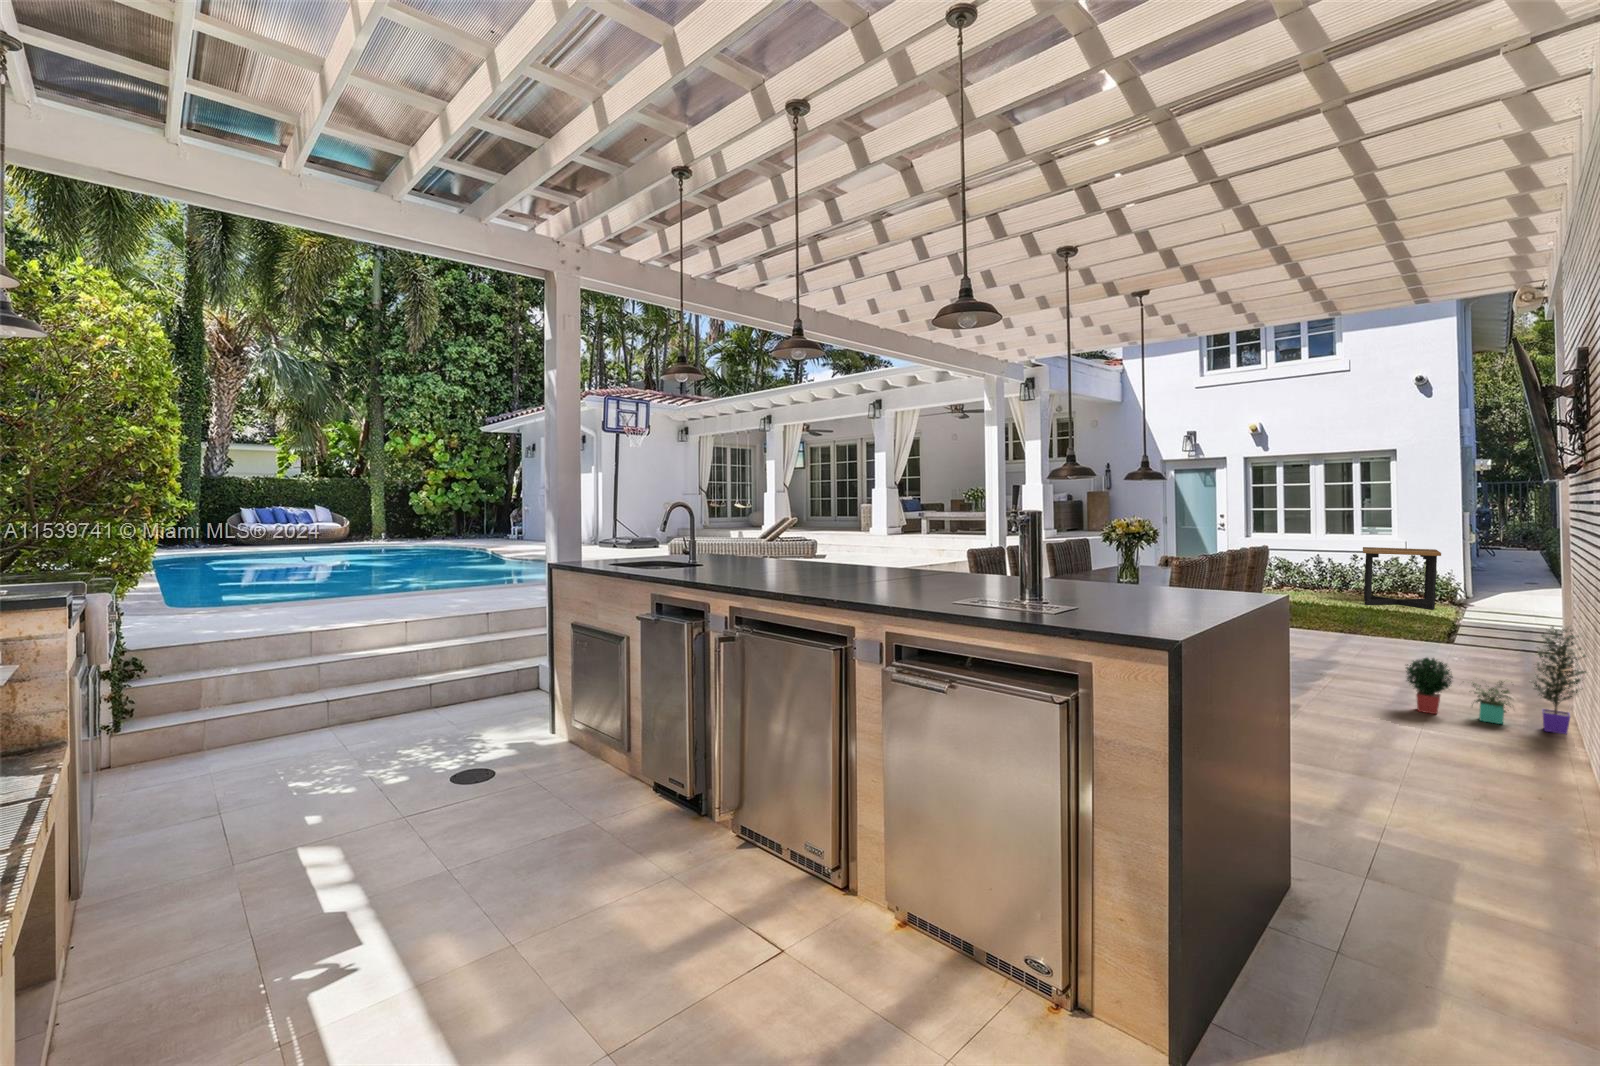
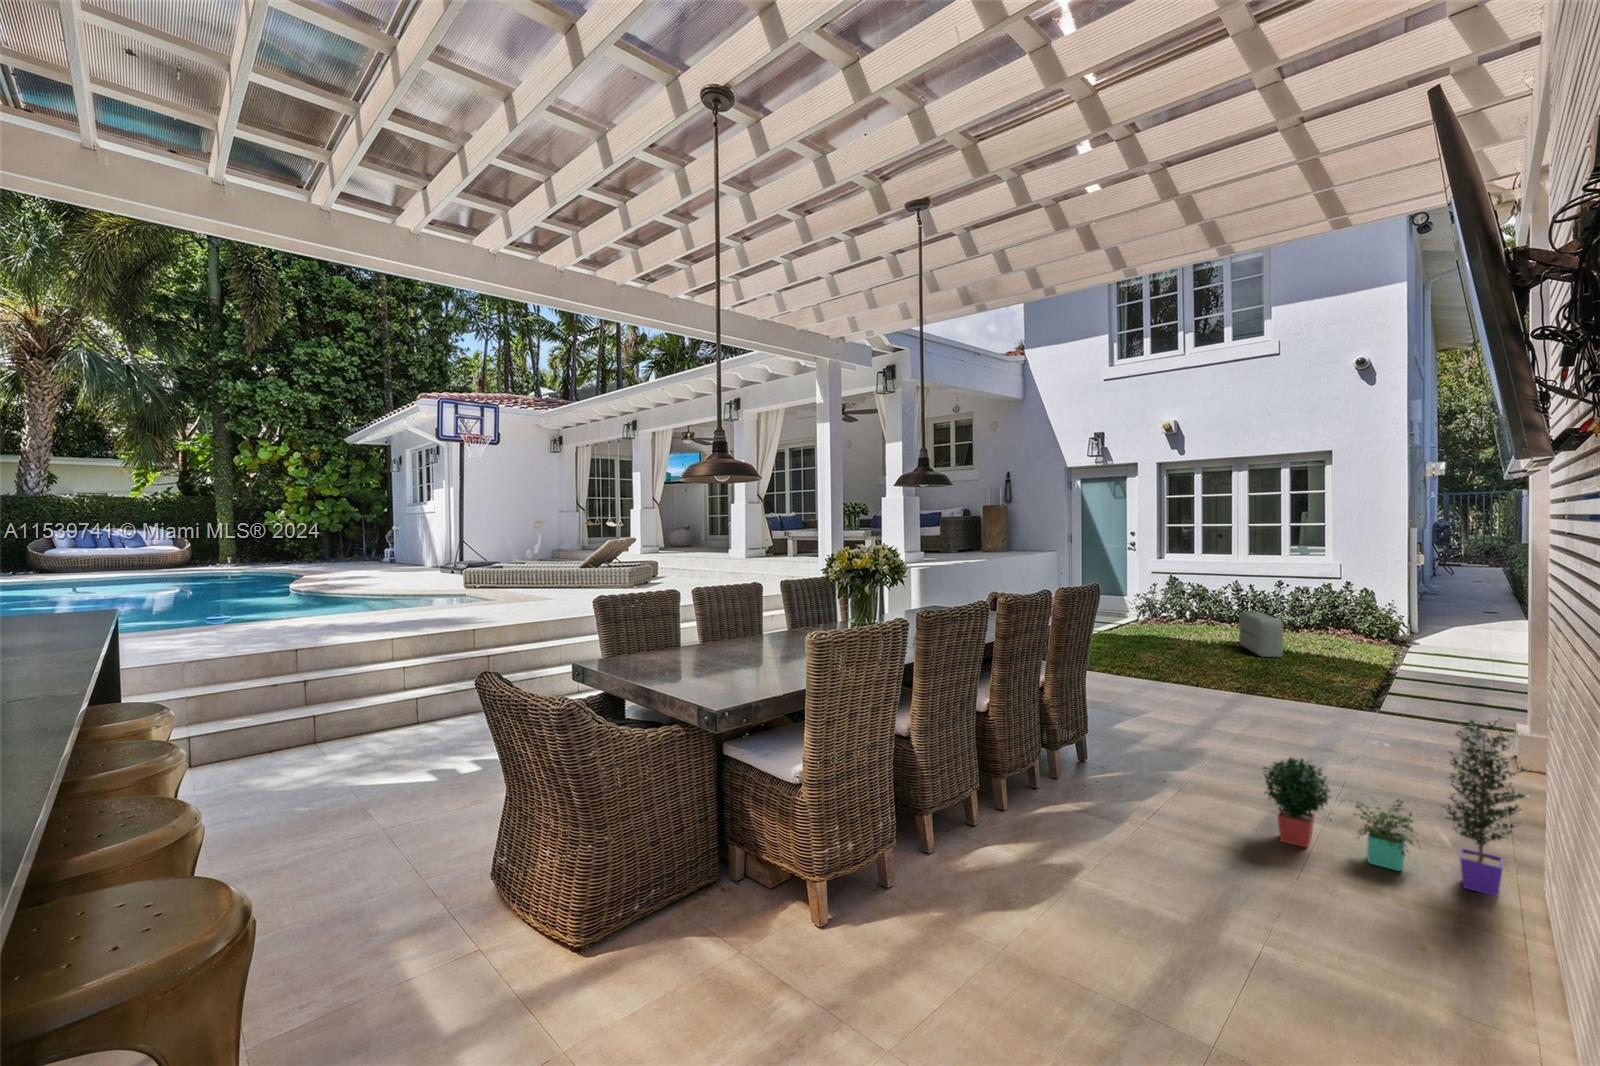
side table: present [1363,547,1441,609] -> none [1284,570,1375,648]
pouf: none [1326,580,1368,615] -> present [1239,612,1283,657]

